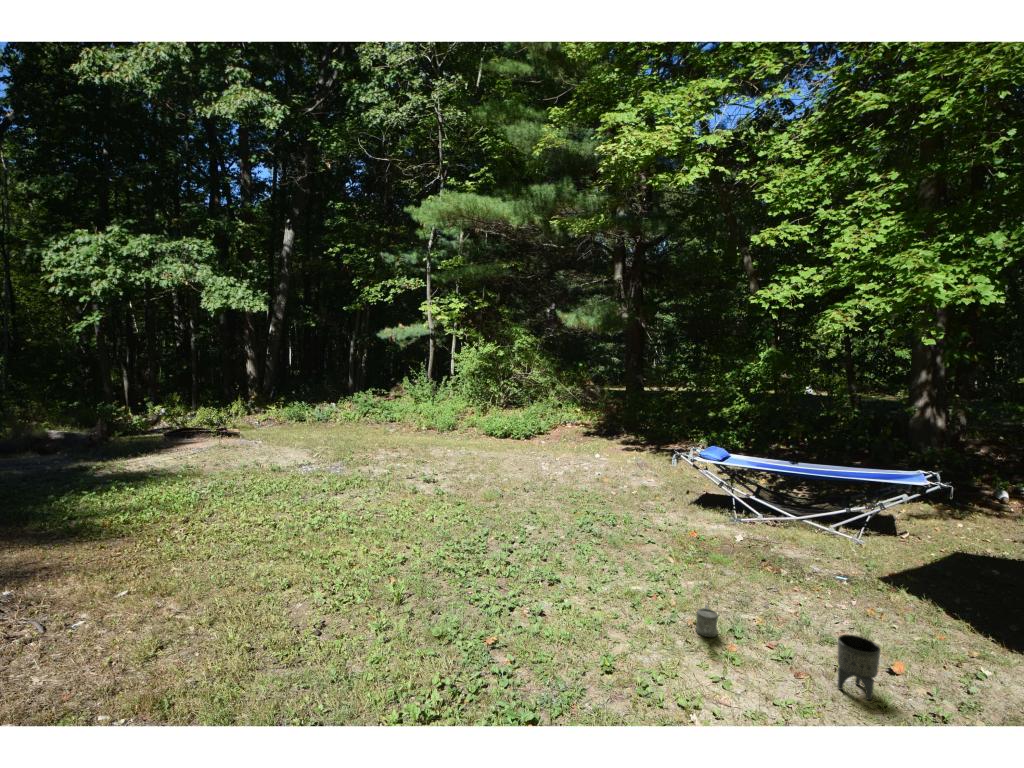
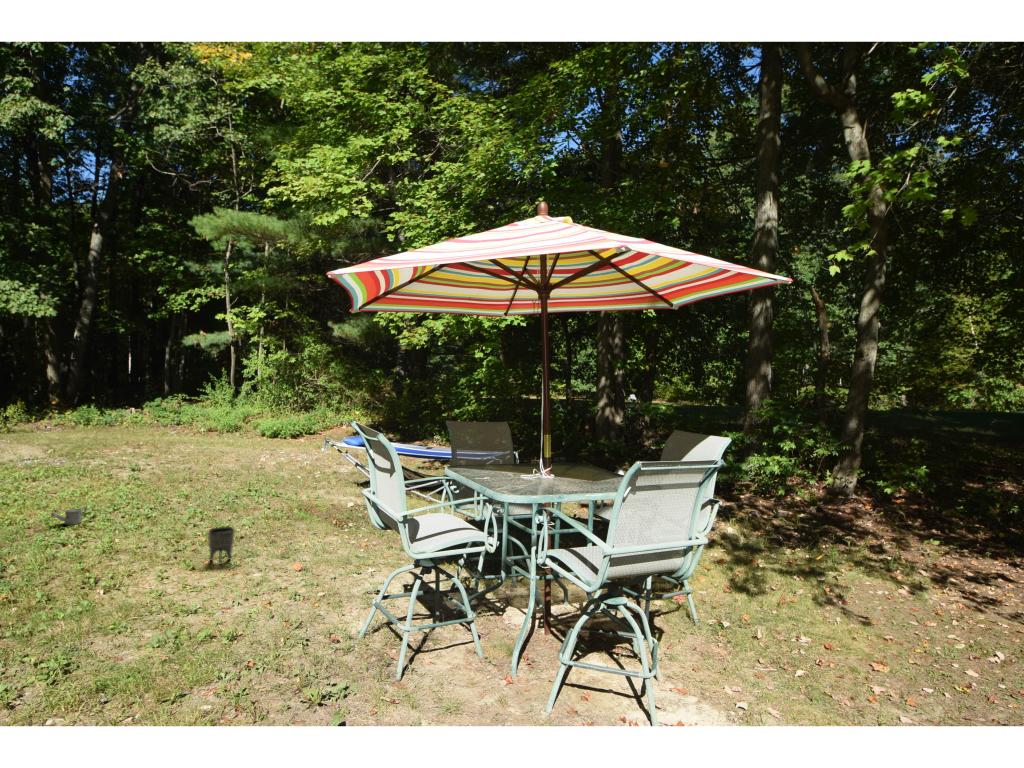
watering can: present [696,605,718,637] -> present [51,508,87,525]

